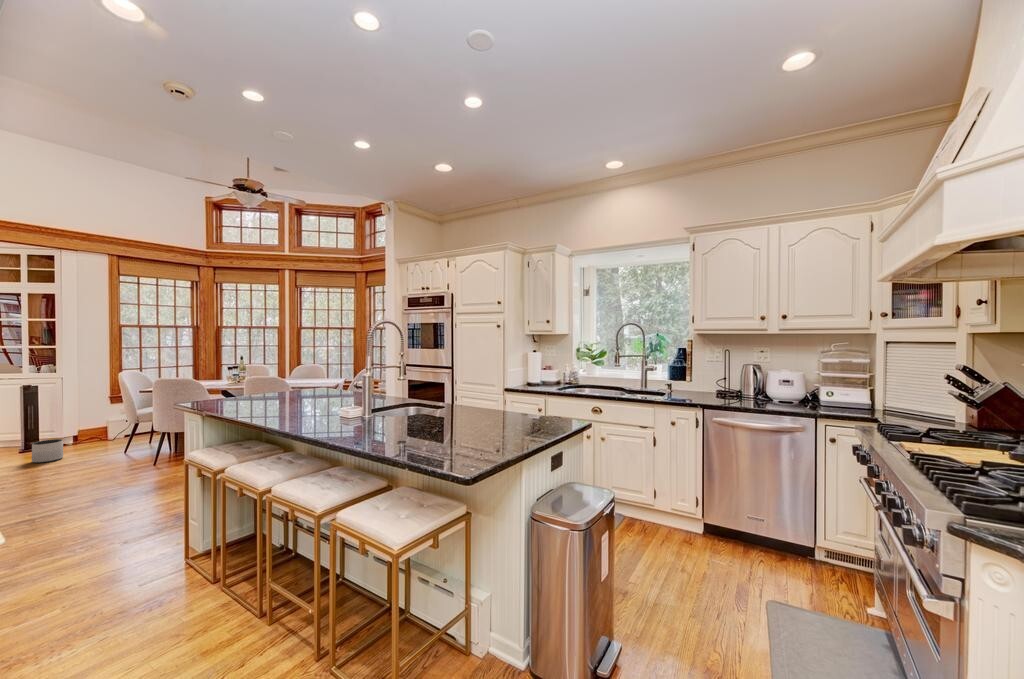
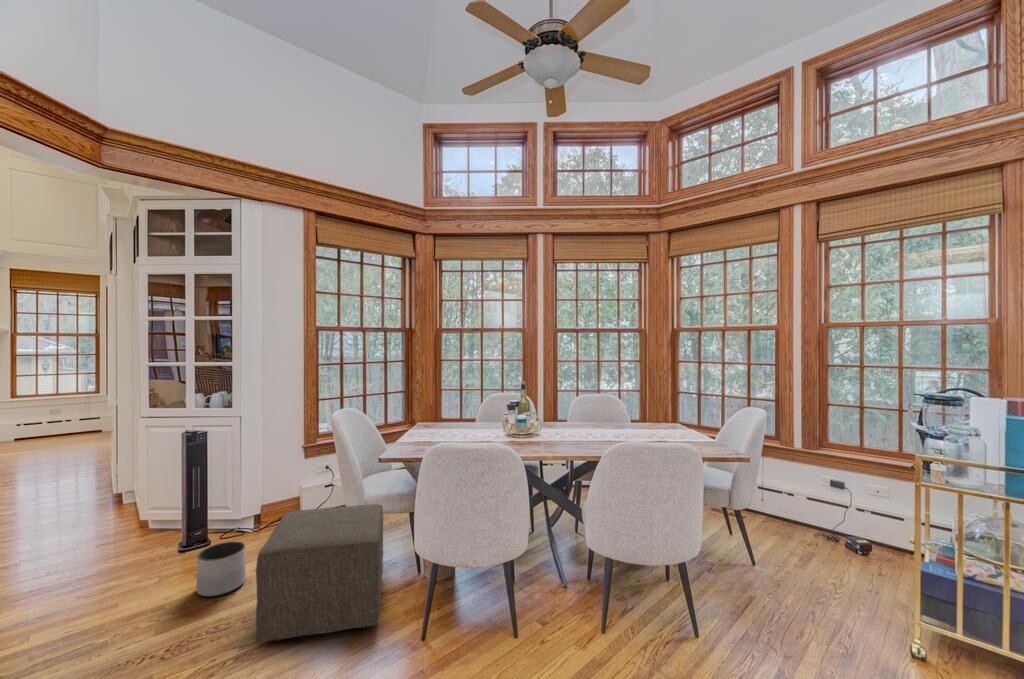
ottoman: none [65,416,148,470] -> present [256,504,383,644]

